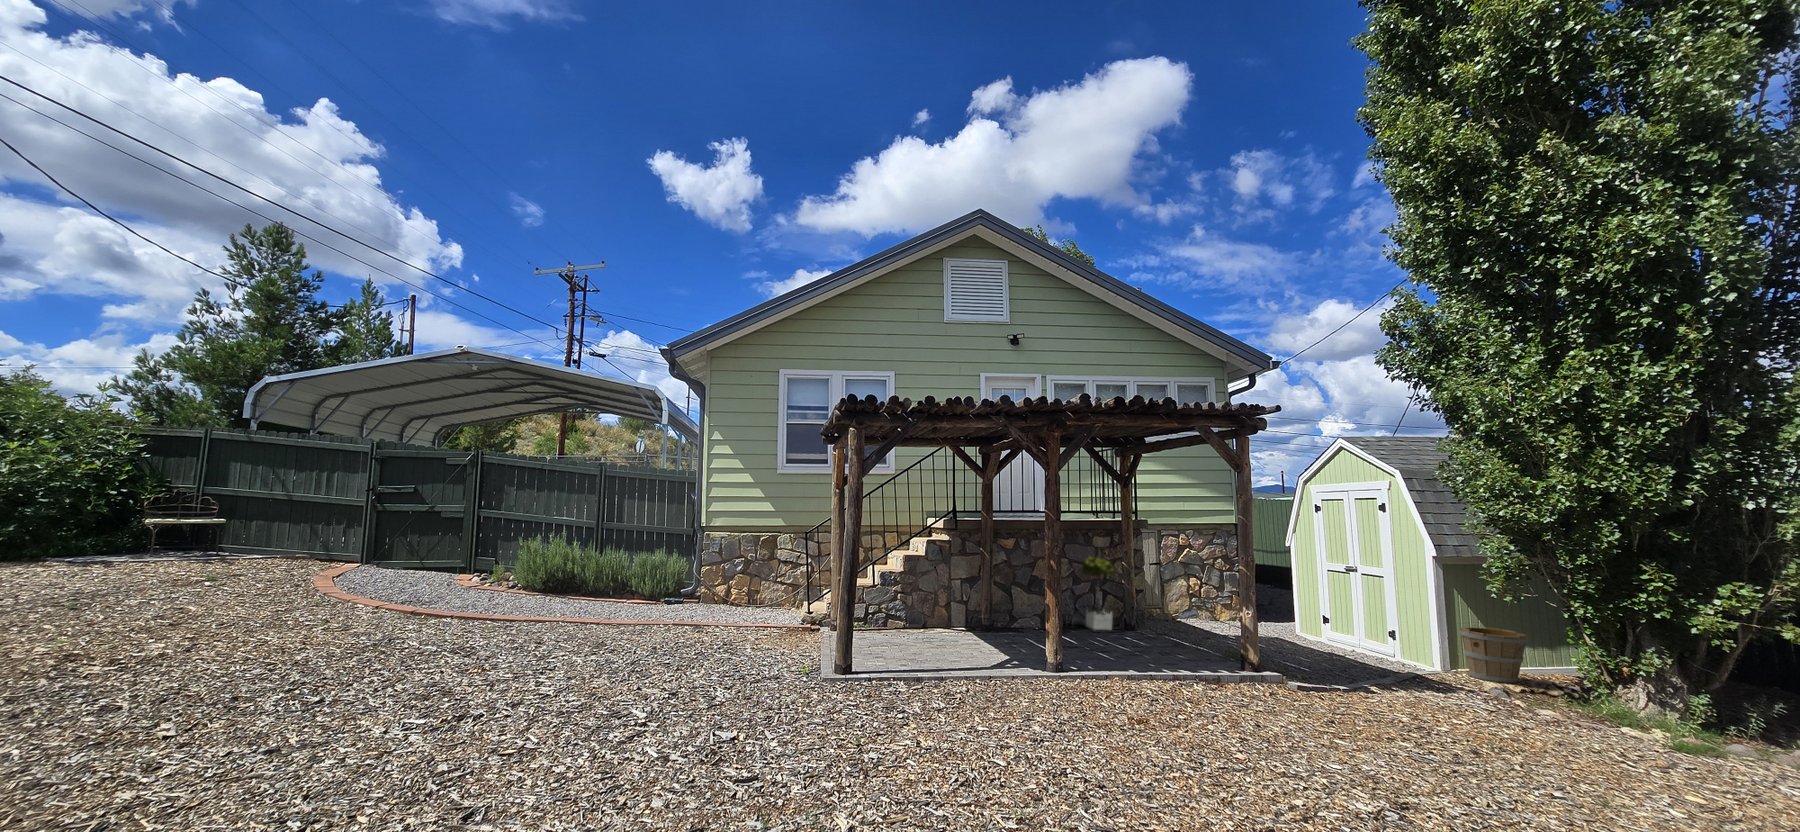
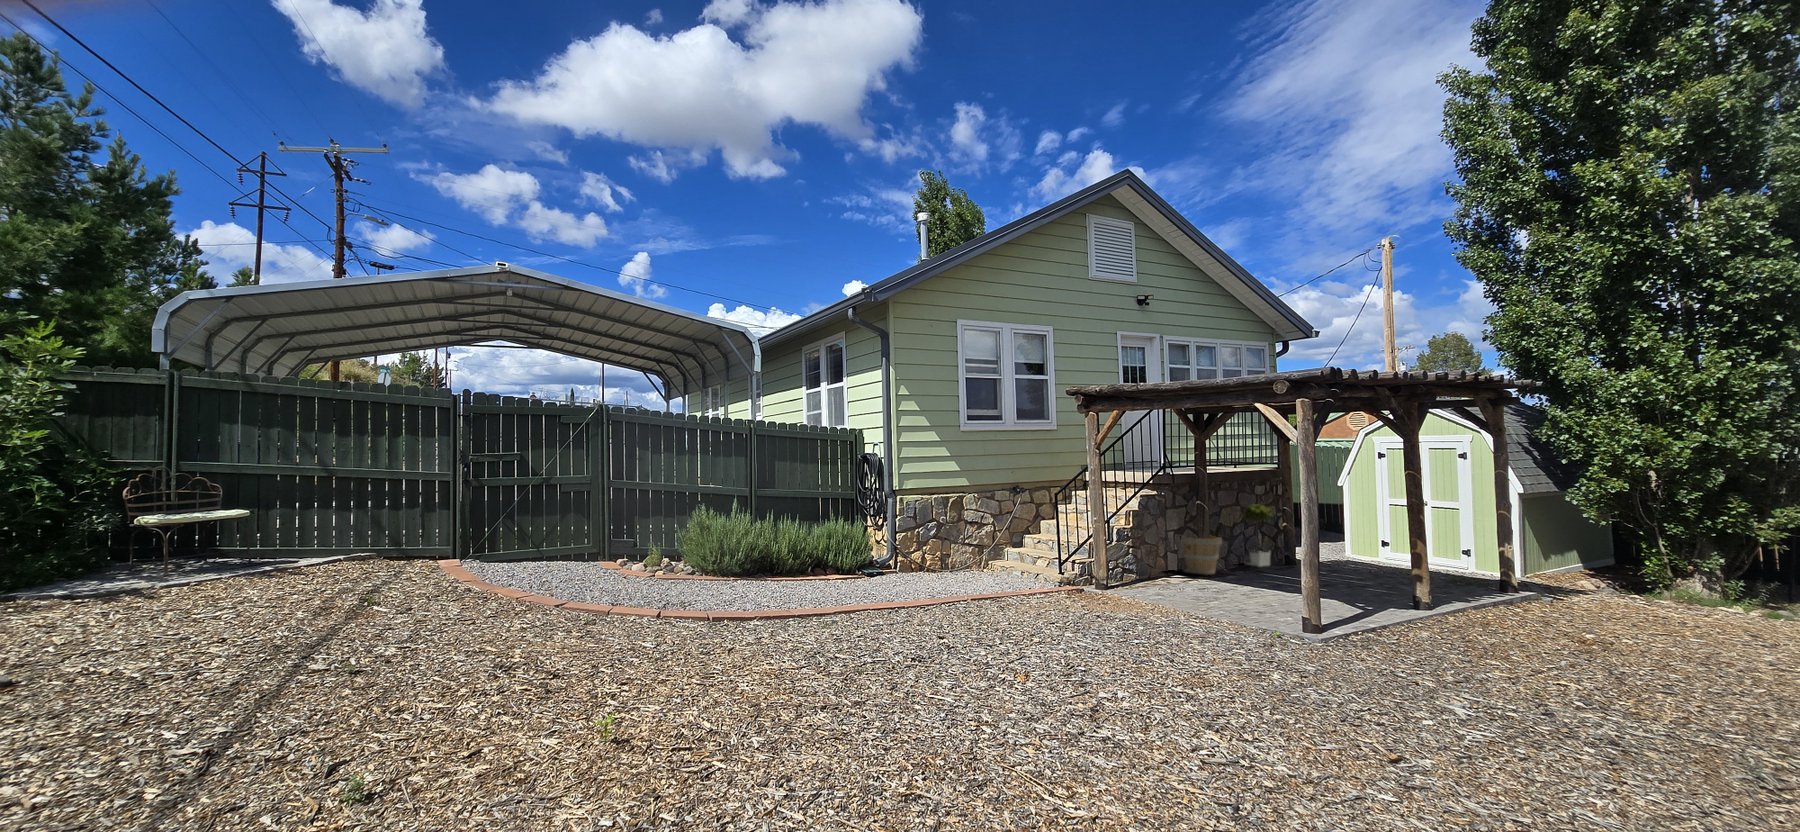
wooden bucket: present [1460,627,1527,683] -> present [1180,535,1222,575]

